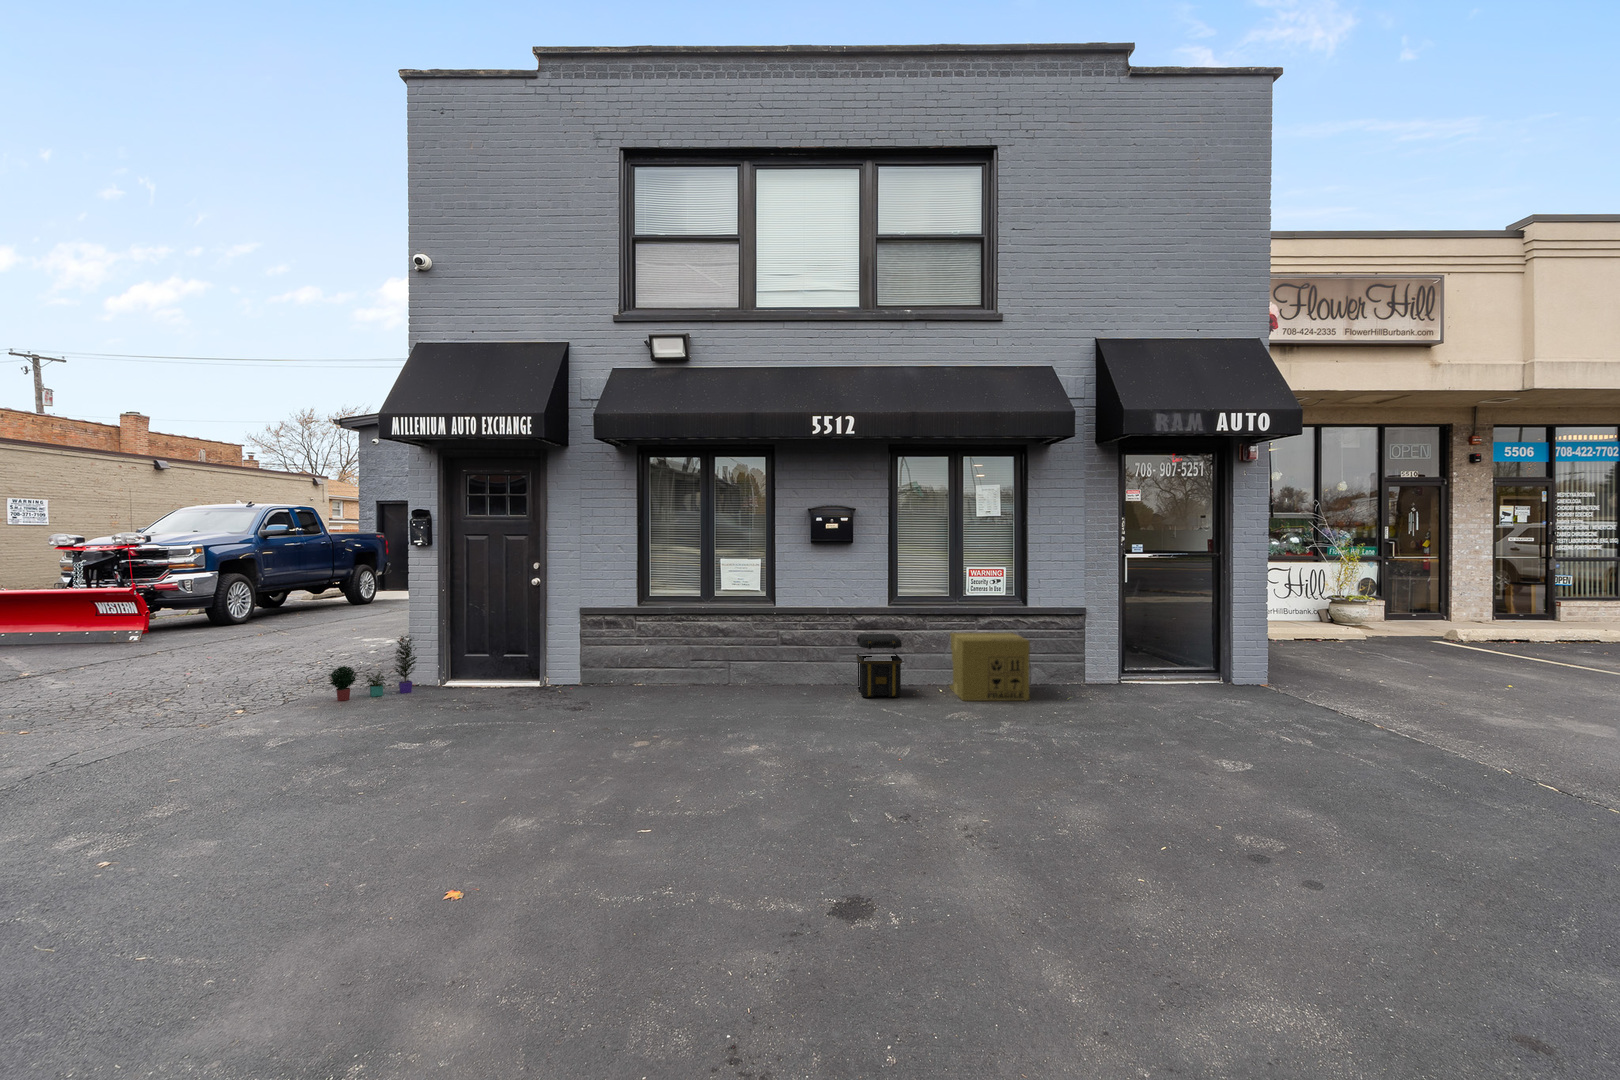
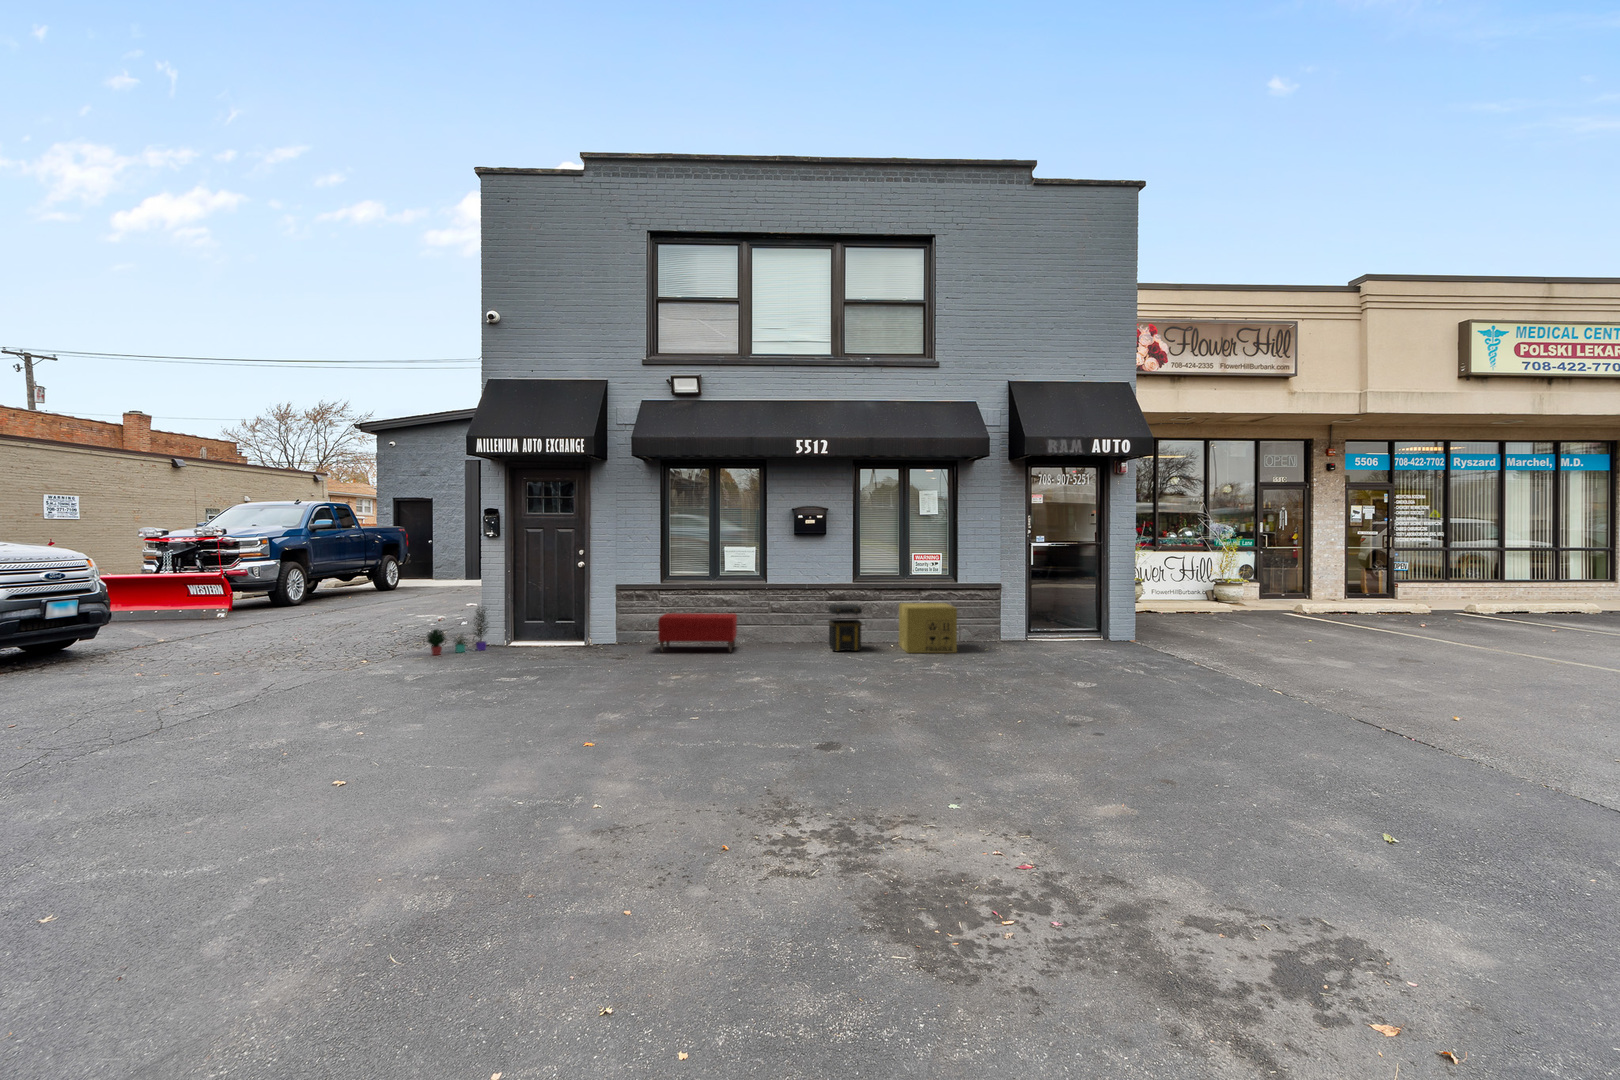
bench: none [632,645,737,699] -> present [658,613,737,653]

